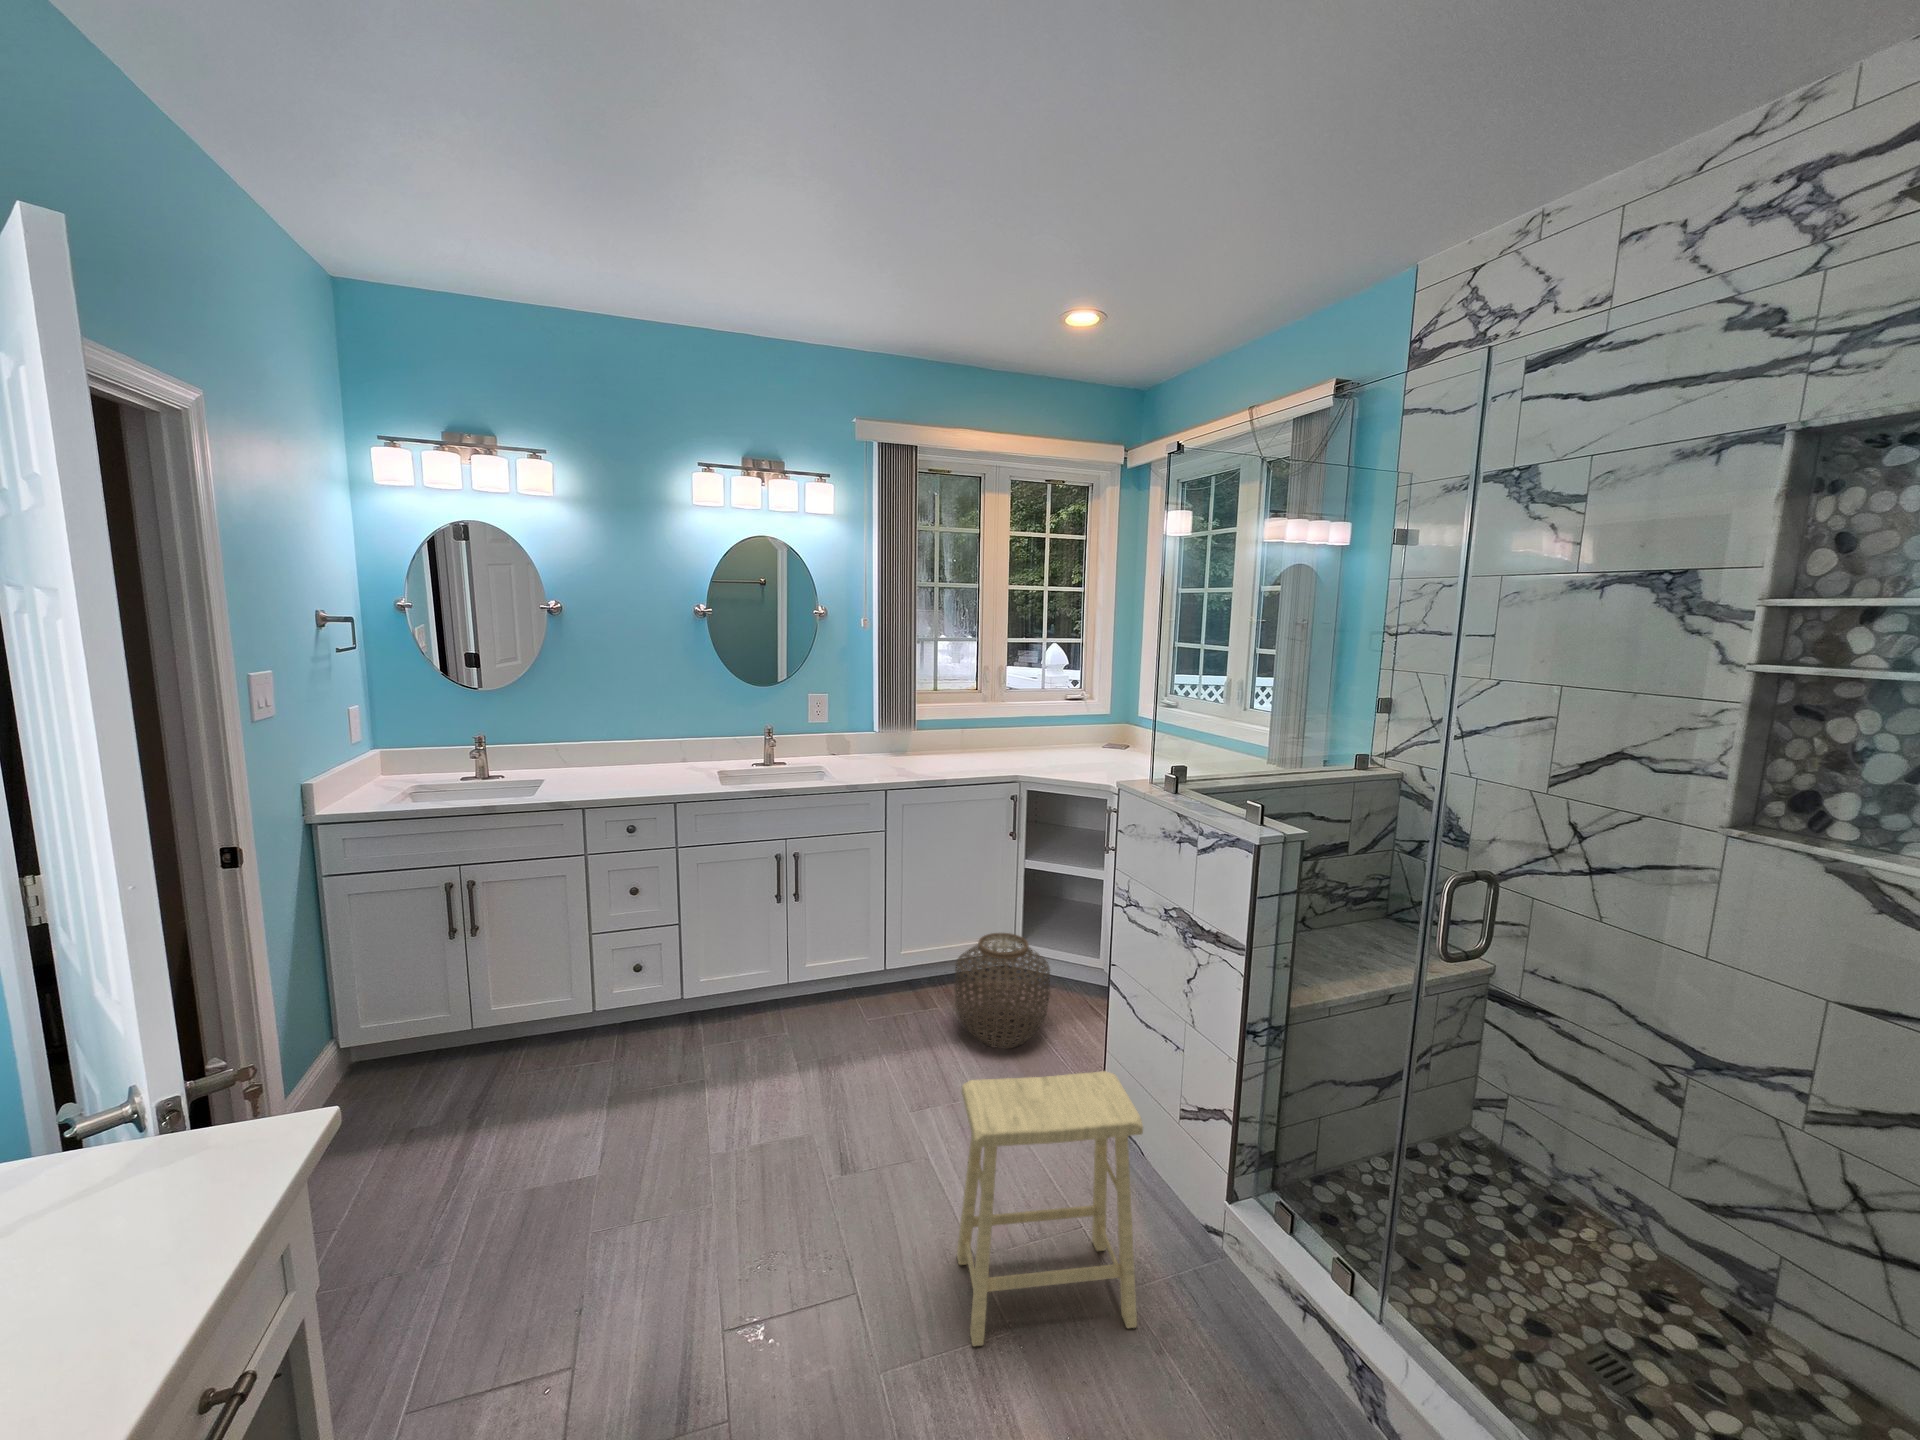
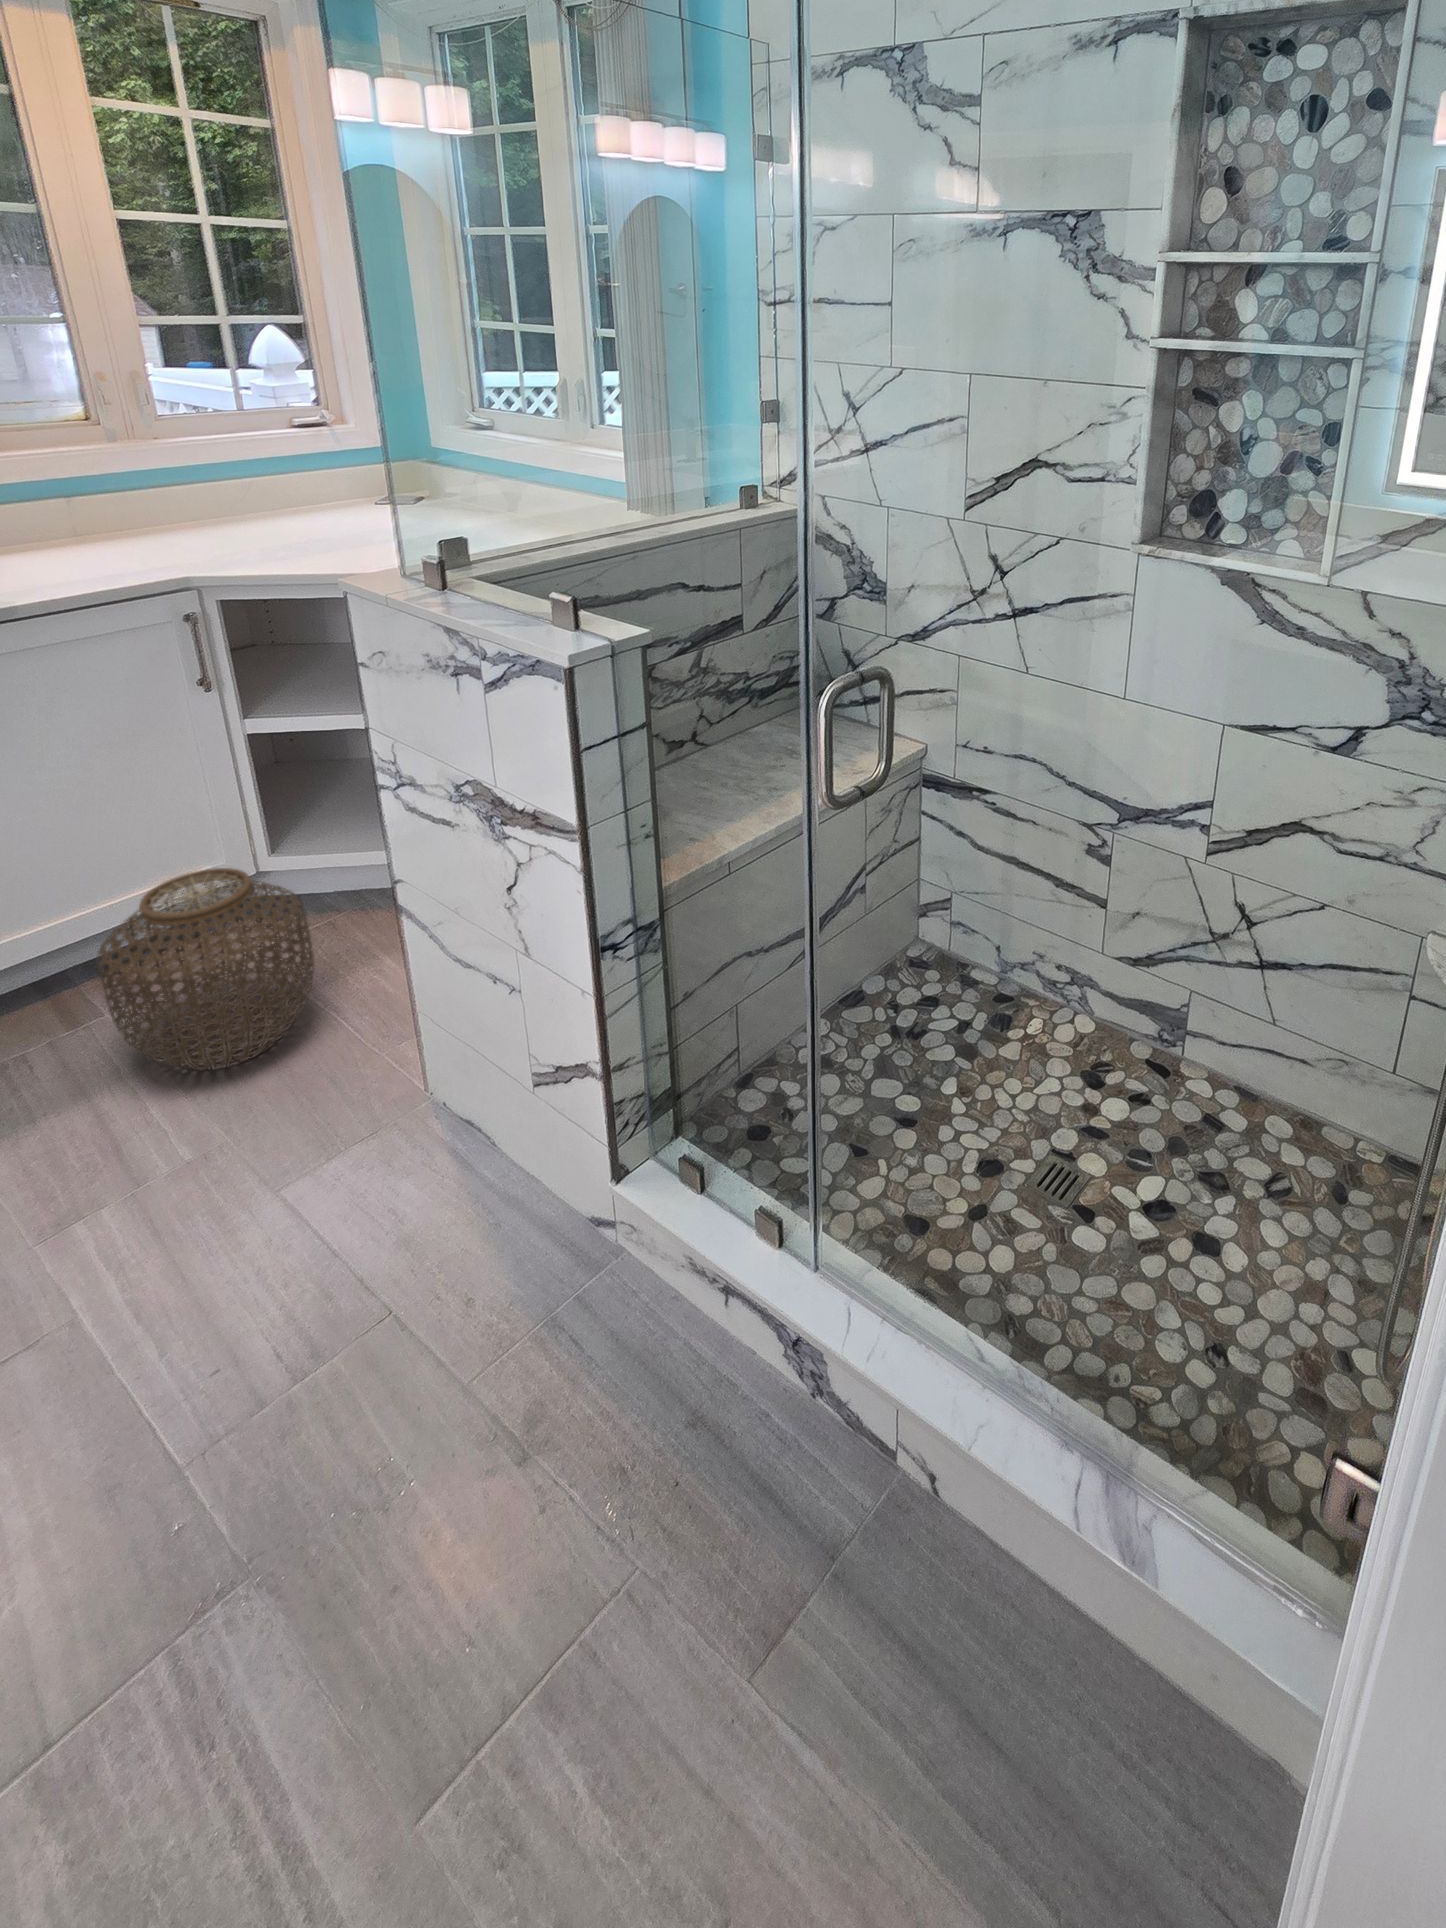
footstool: present [957,1071,1143,1346] -> none [30,1098,473,1670]

